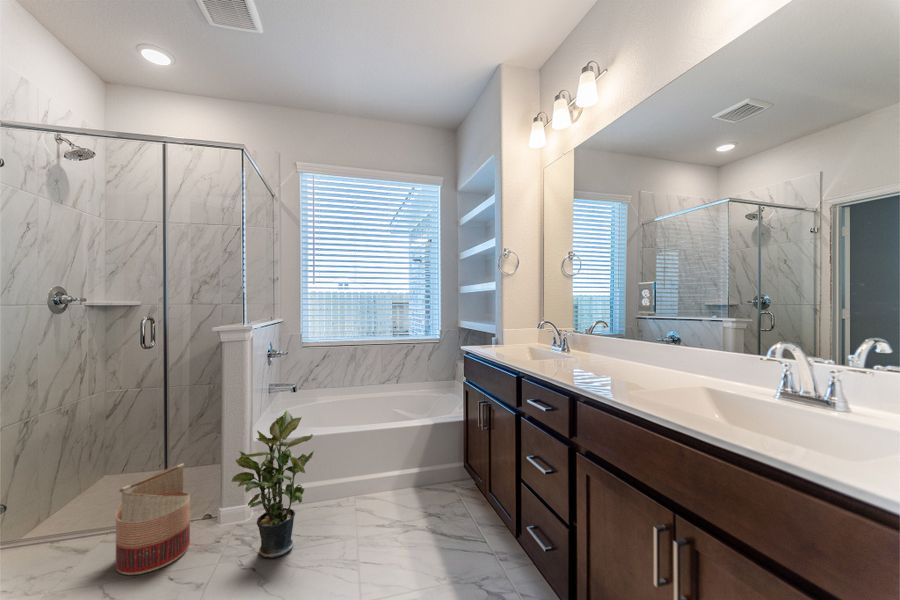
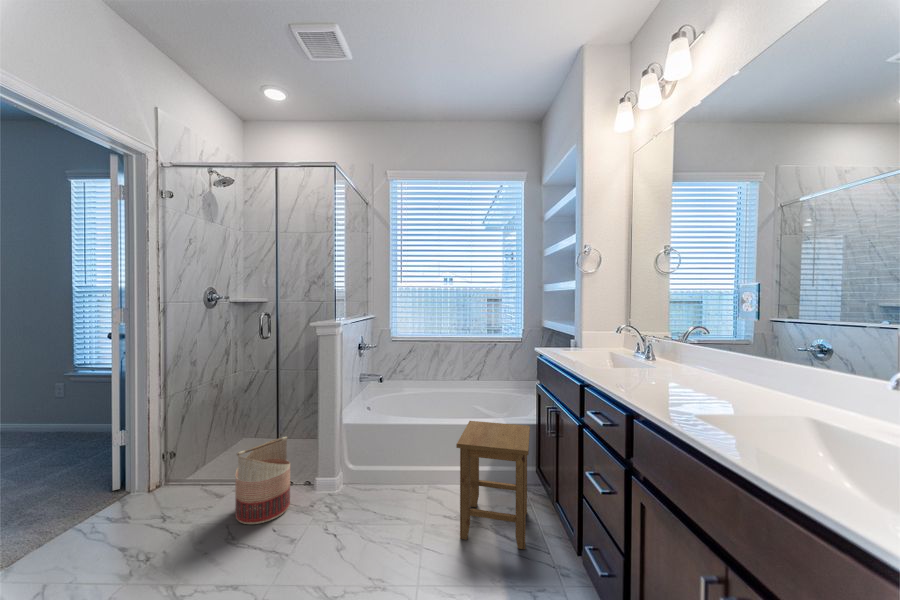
potted plant: present [232,410,314,558] -> none [317,399,387,531]
stool: none [393,423,465,543] -> present [456,421,530,549]

